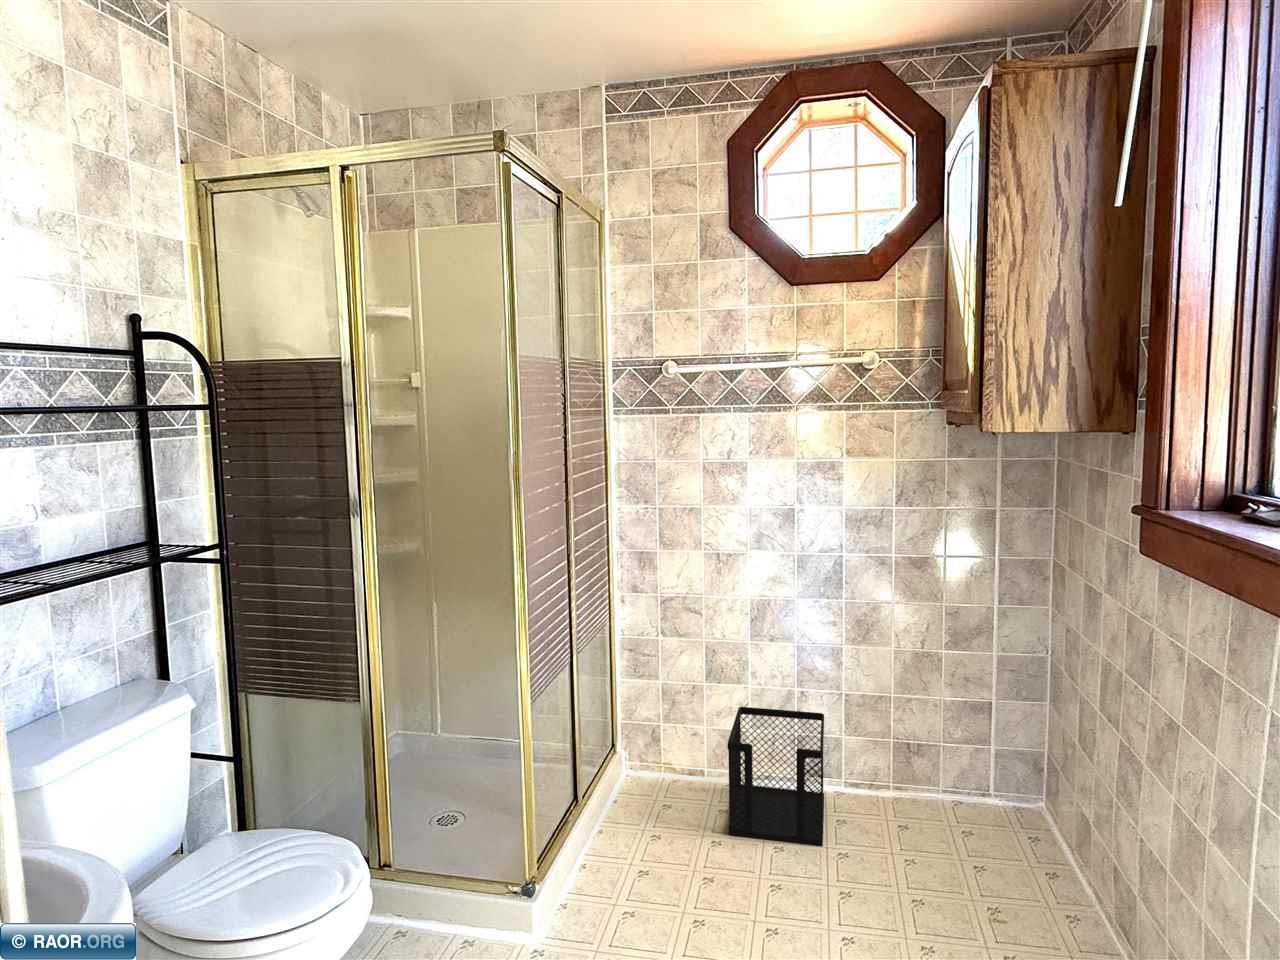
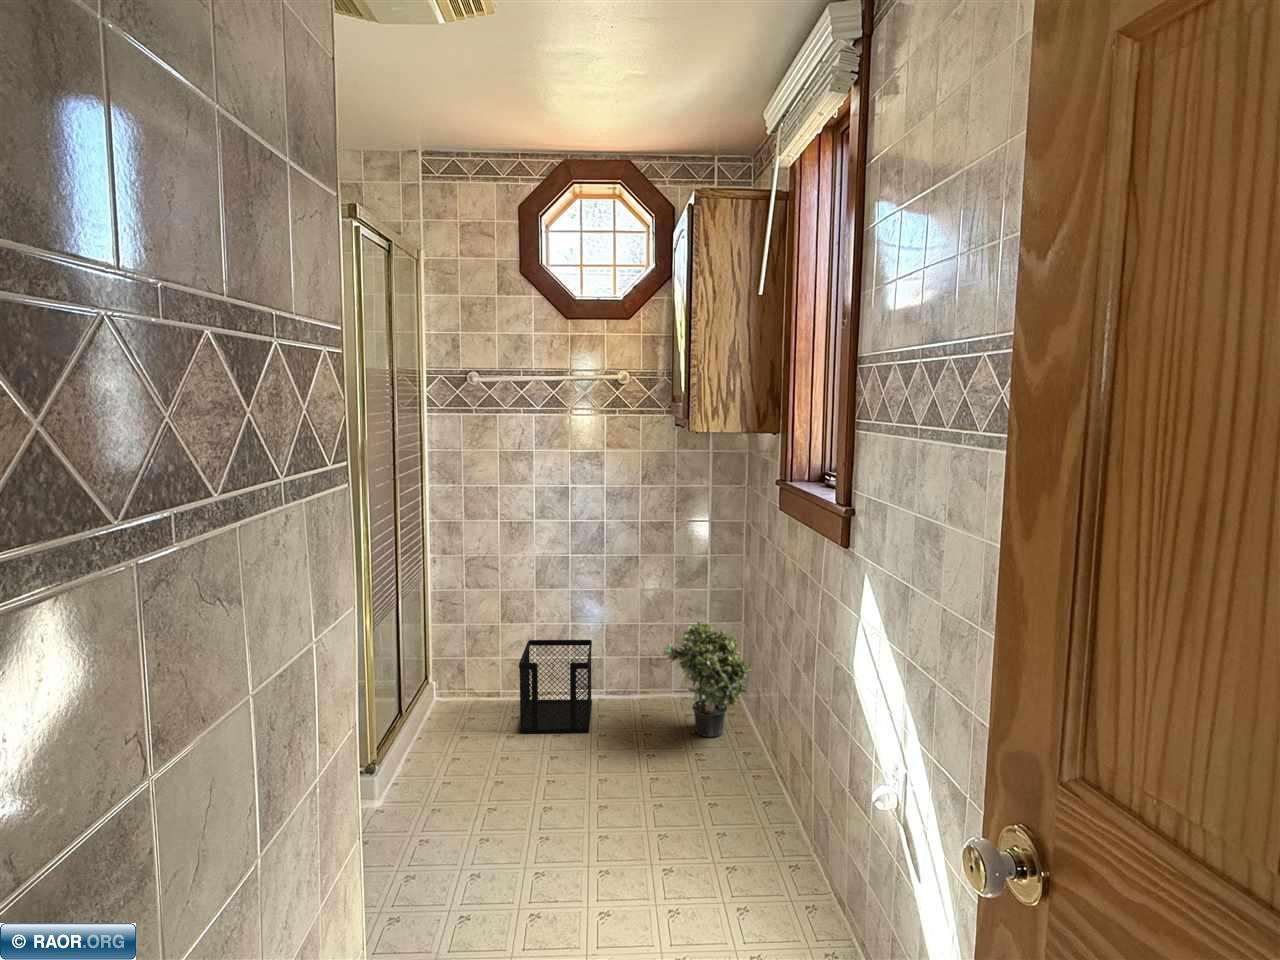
potted plant: none [932,702,1079,879] -> present [663,621,752,737]

